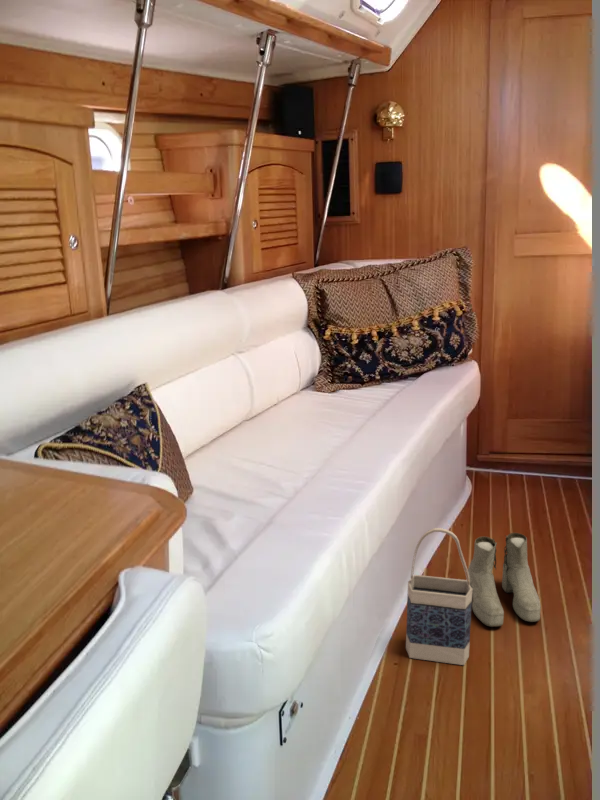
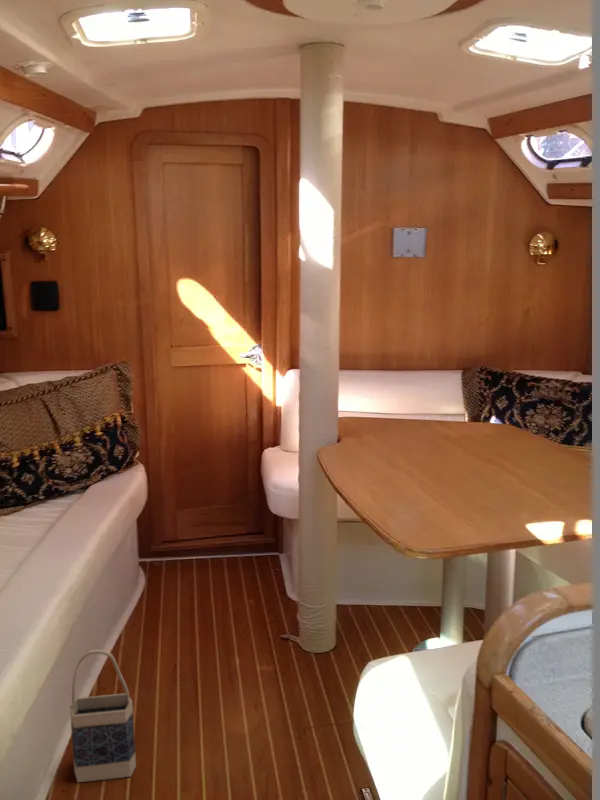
boots: present [468,533,541,627] -> none [137,634,204,730]

